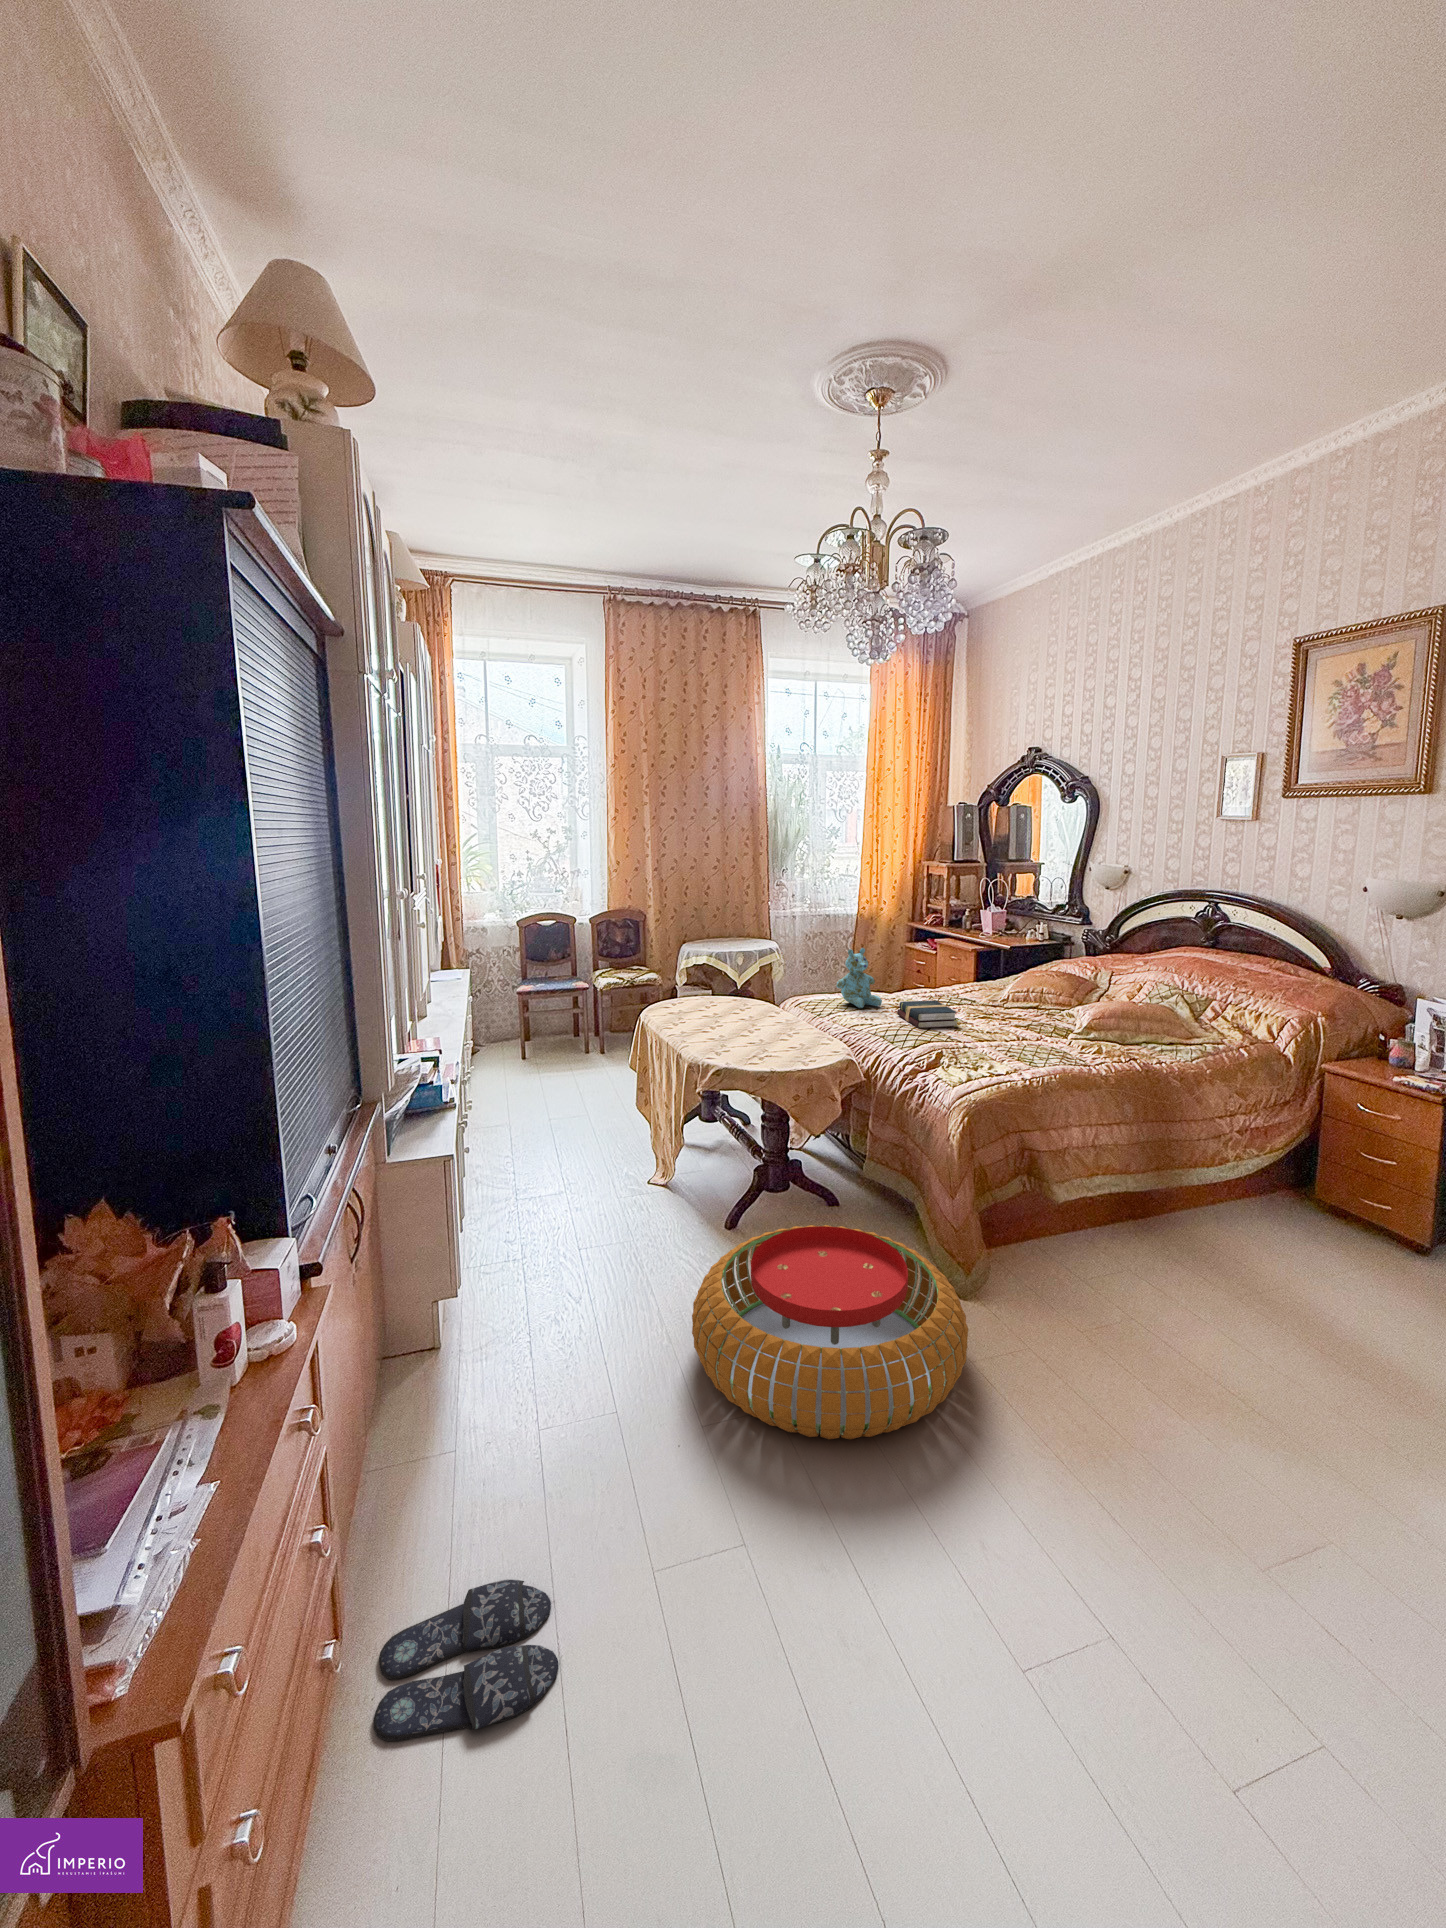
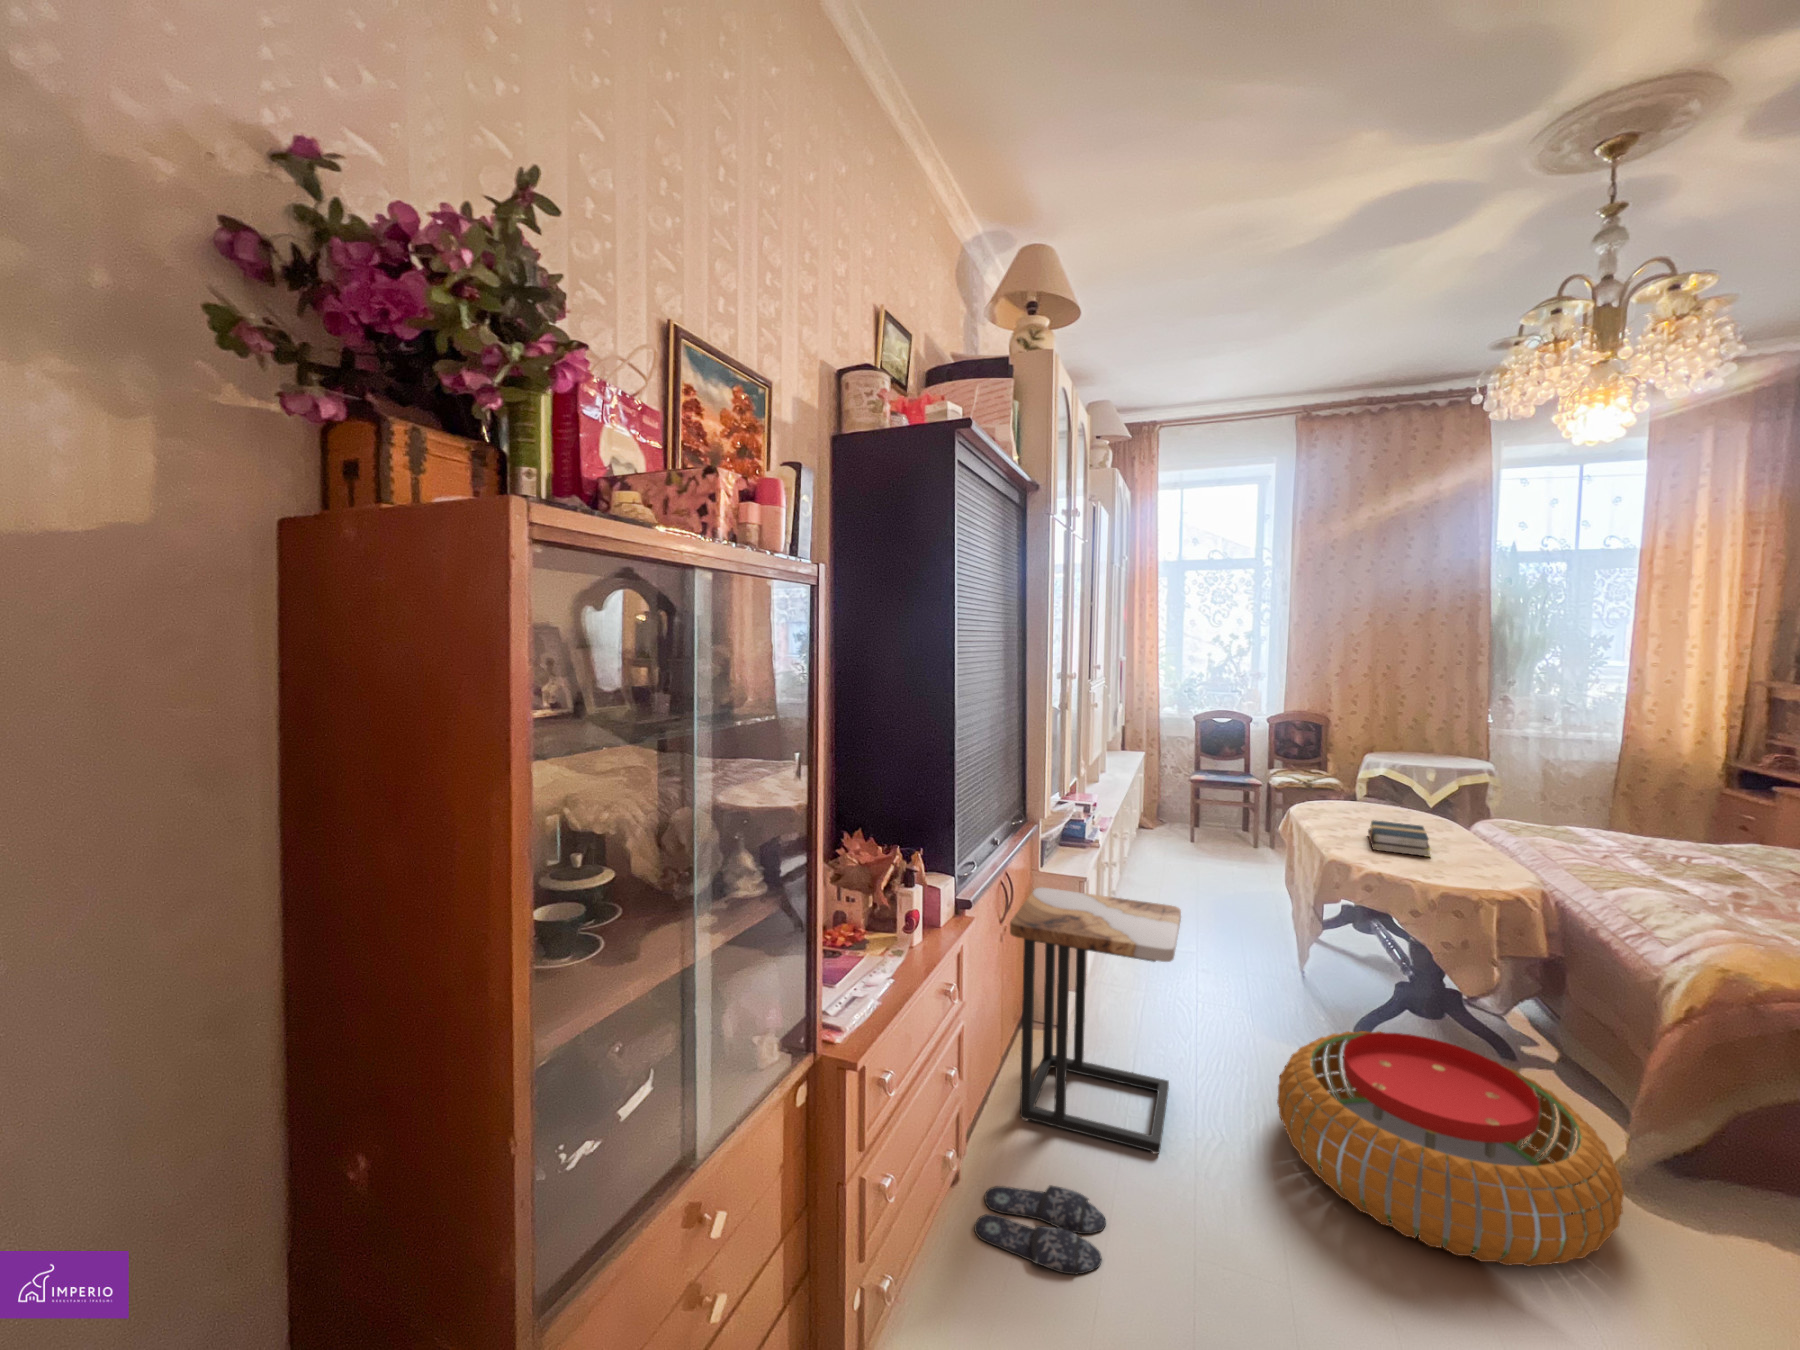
stuffed bear: present [836,948,882,1008] -> none [1541,773,1609,844]
hardback book: present [897,1000,958,1028] -> present [1368,820,1431,857]
side table: none [368,1166,591,1505] -> present [1010,887,1181,1154]

